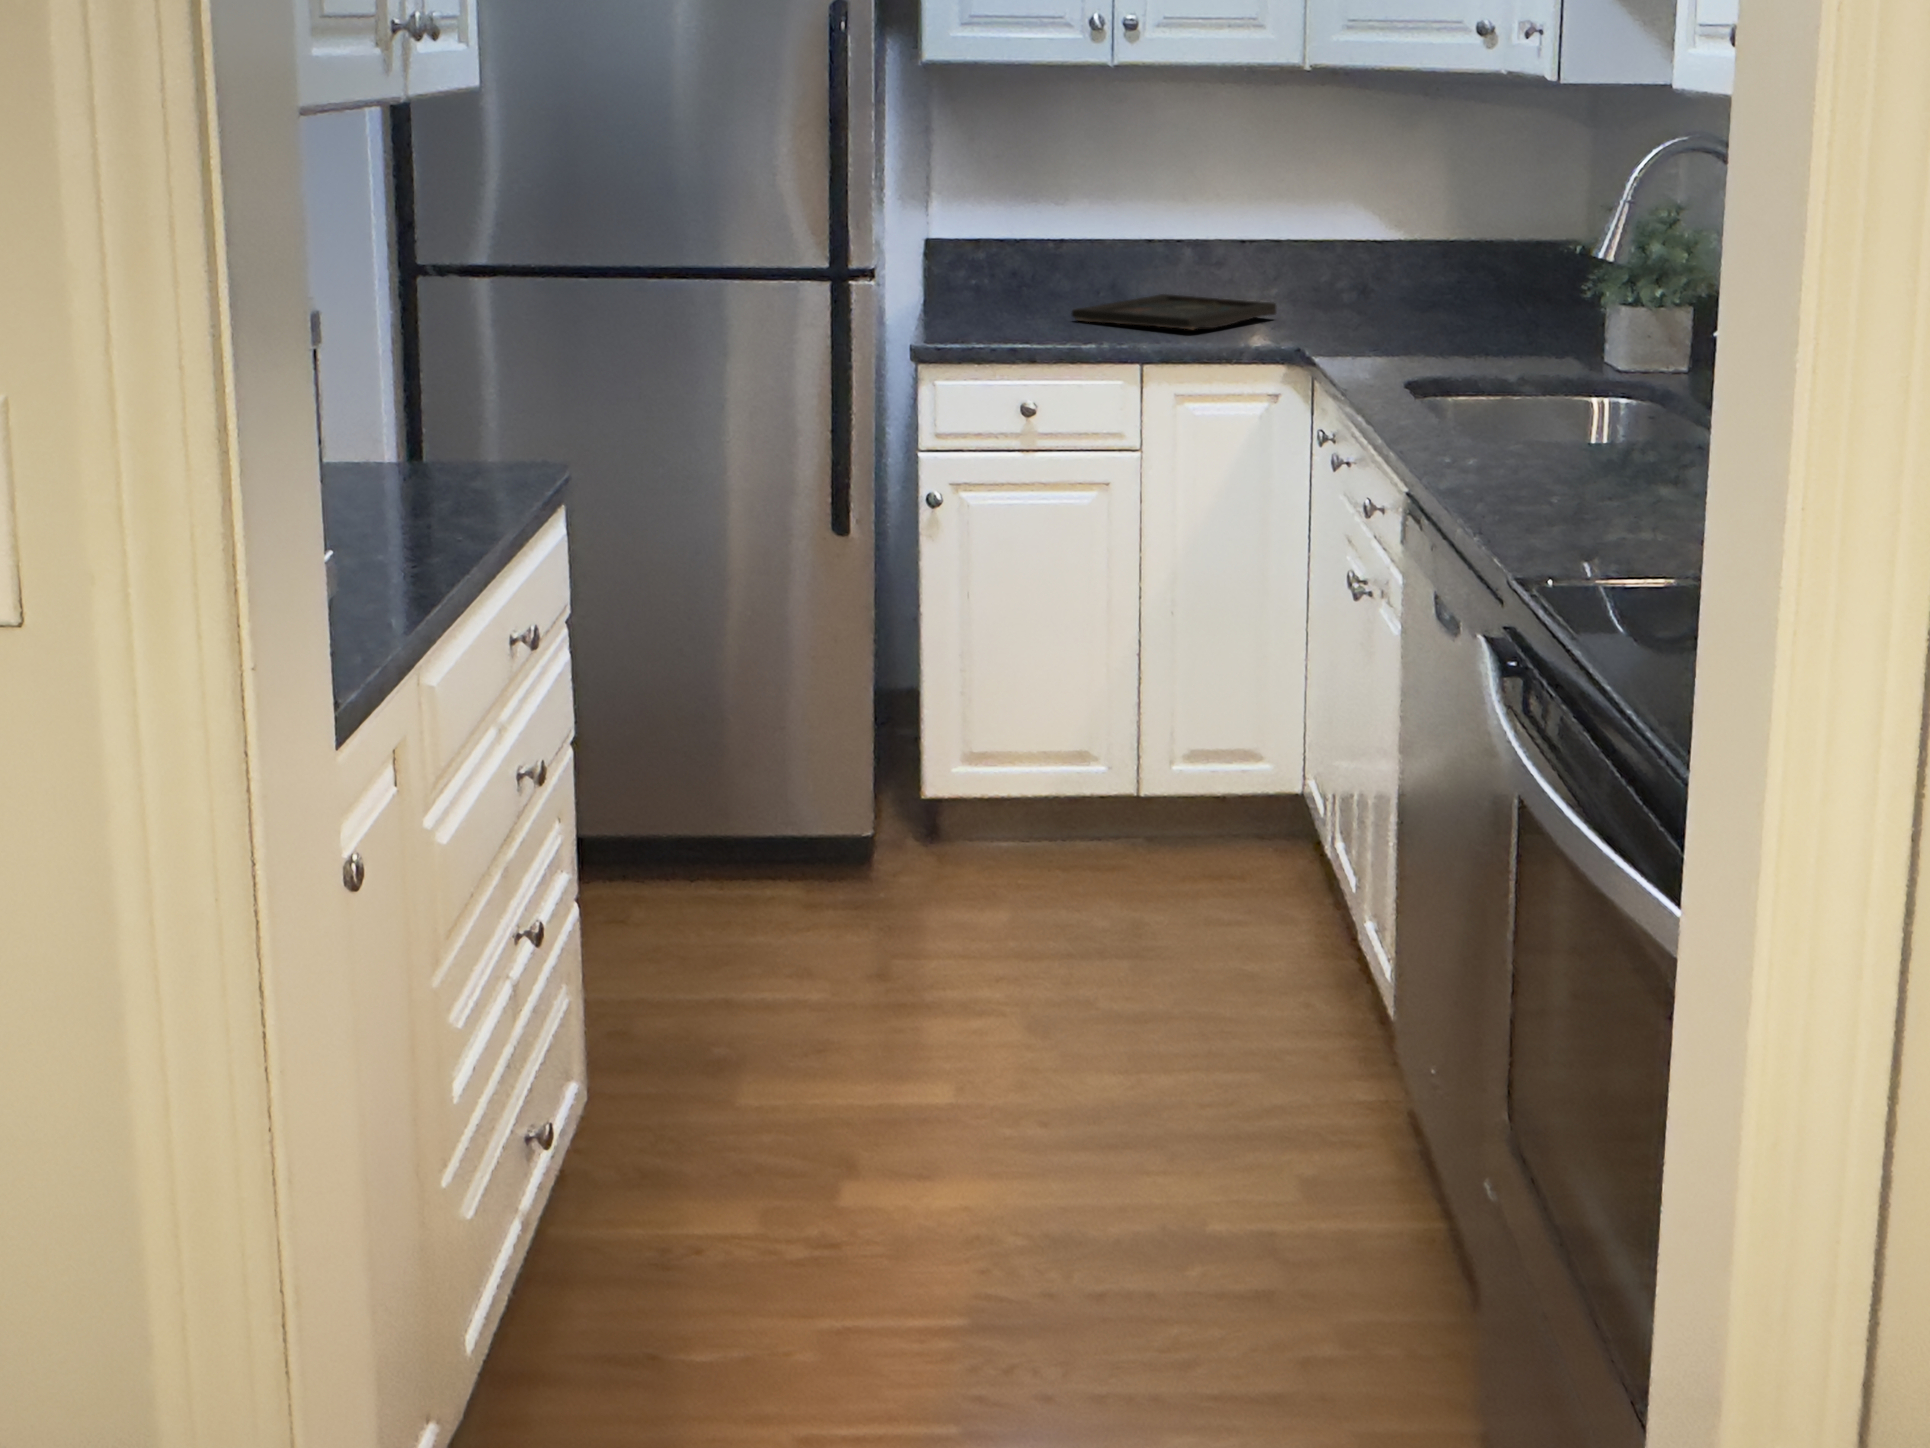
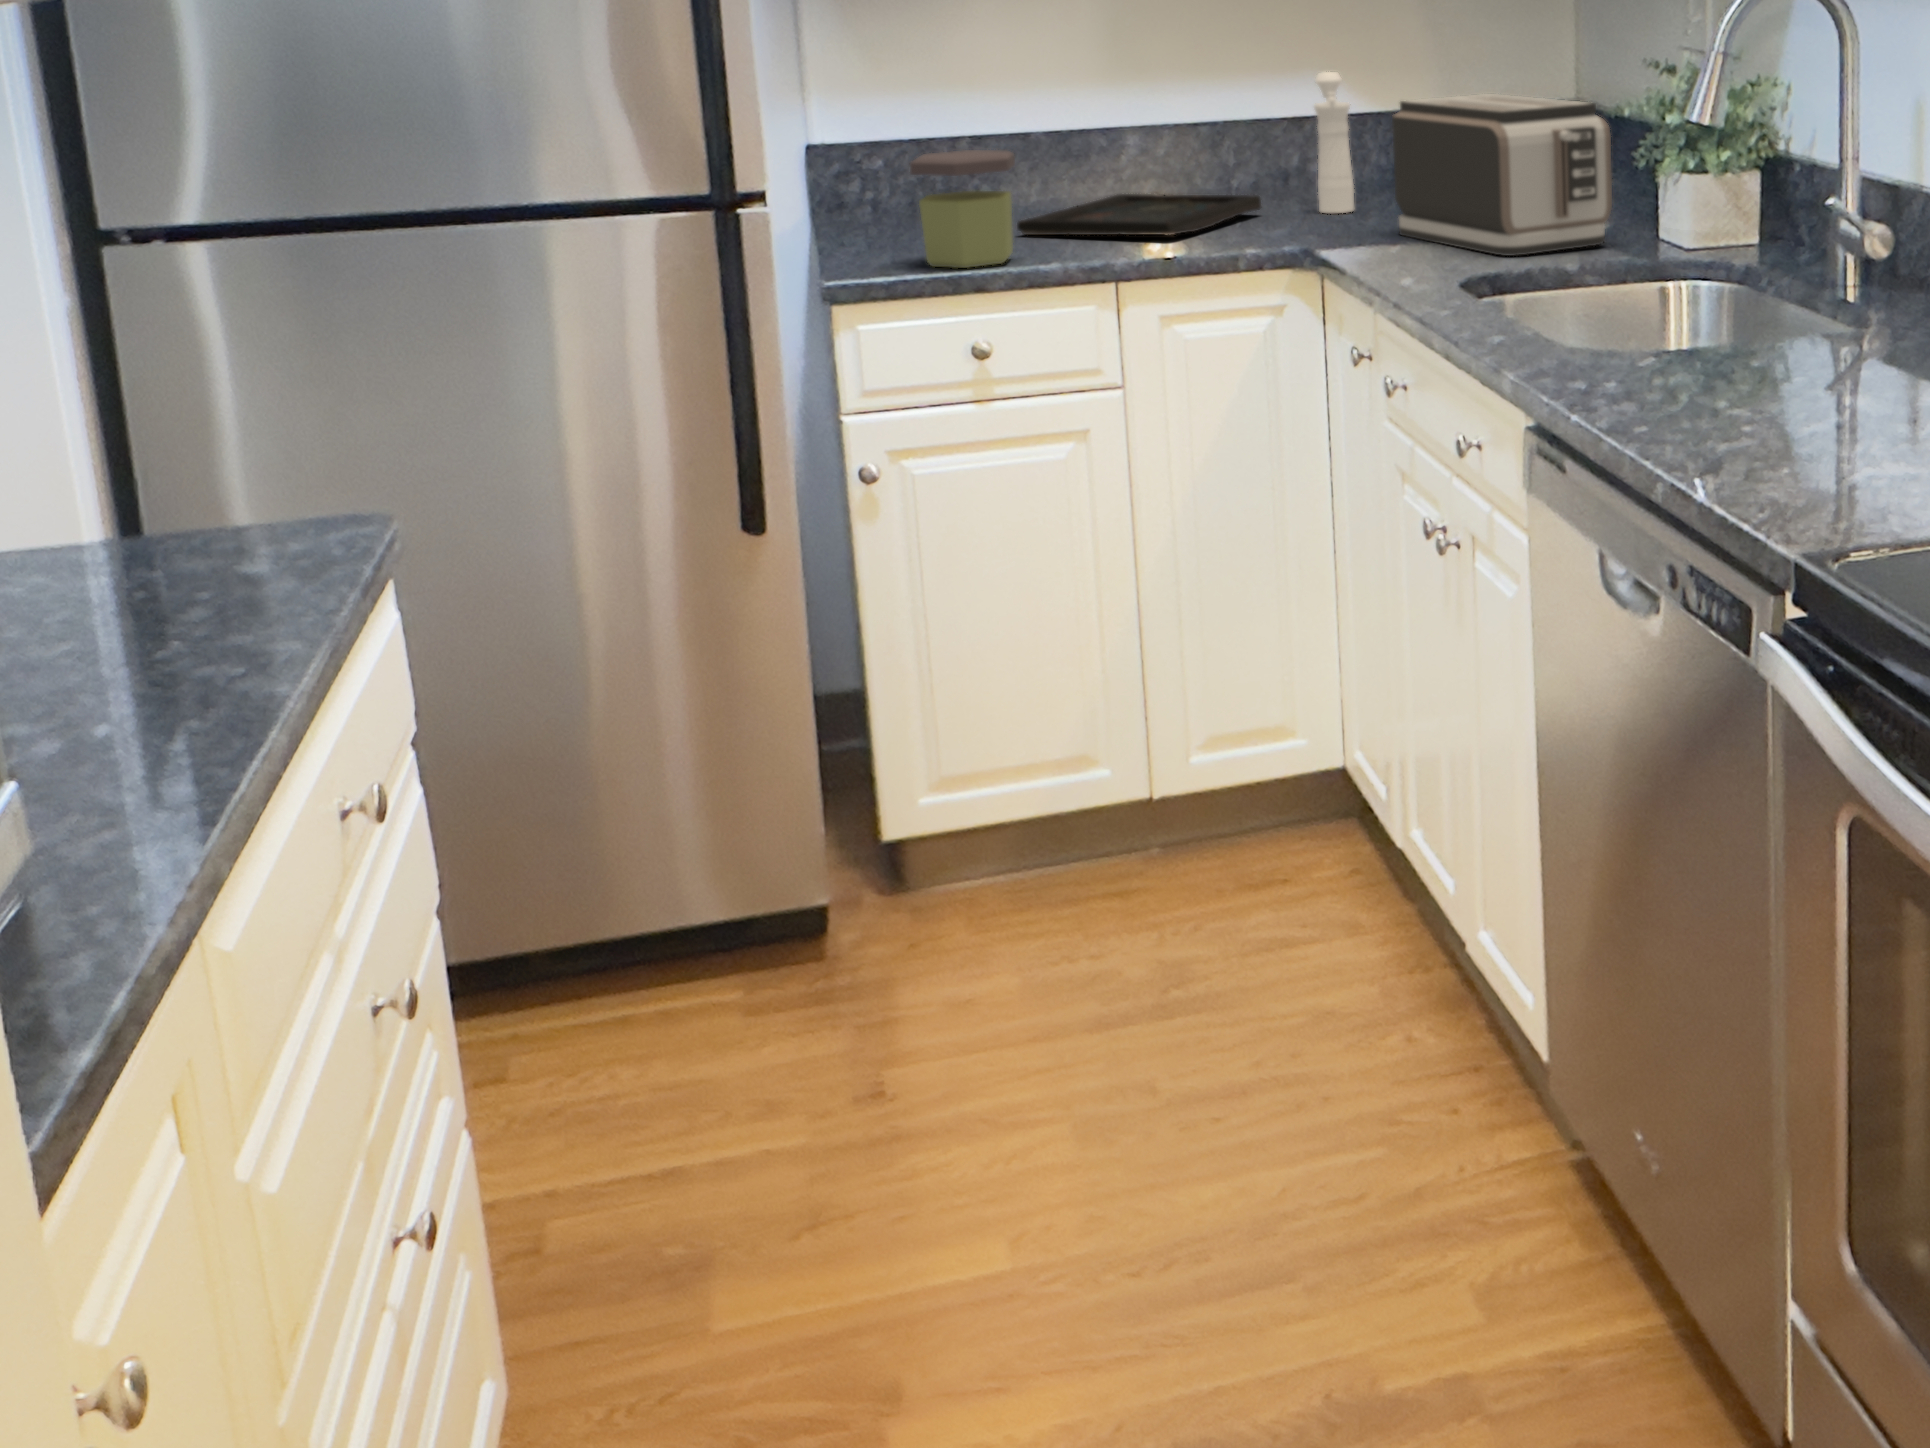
pepper mill: none [1326,202,1359,323] -> present [1314,72,1354,213]
toaster: none [1382,228,1567,367] -> present [1392,94,1612,256]
jar: none [985,248,1068,342] -> present [910,150,1015,268]

